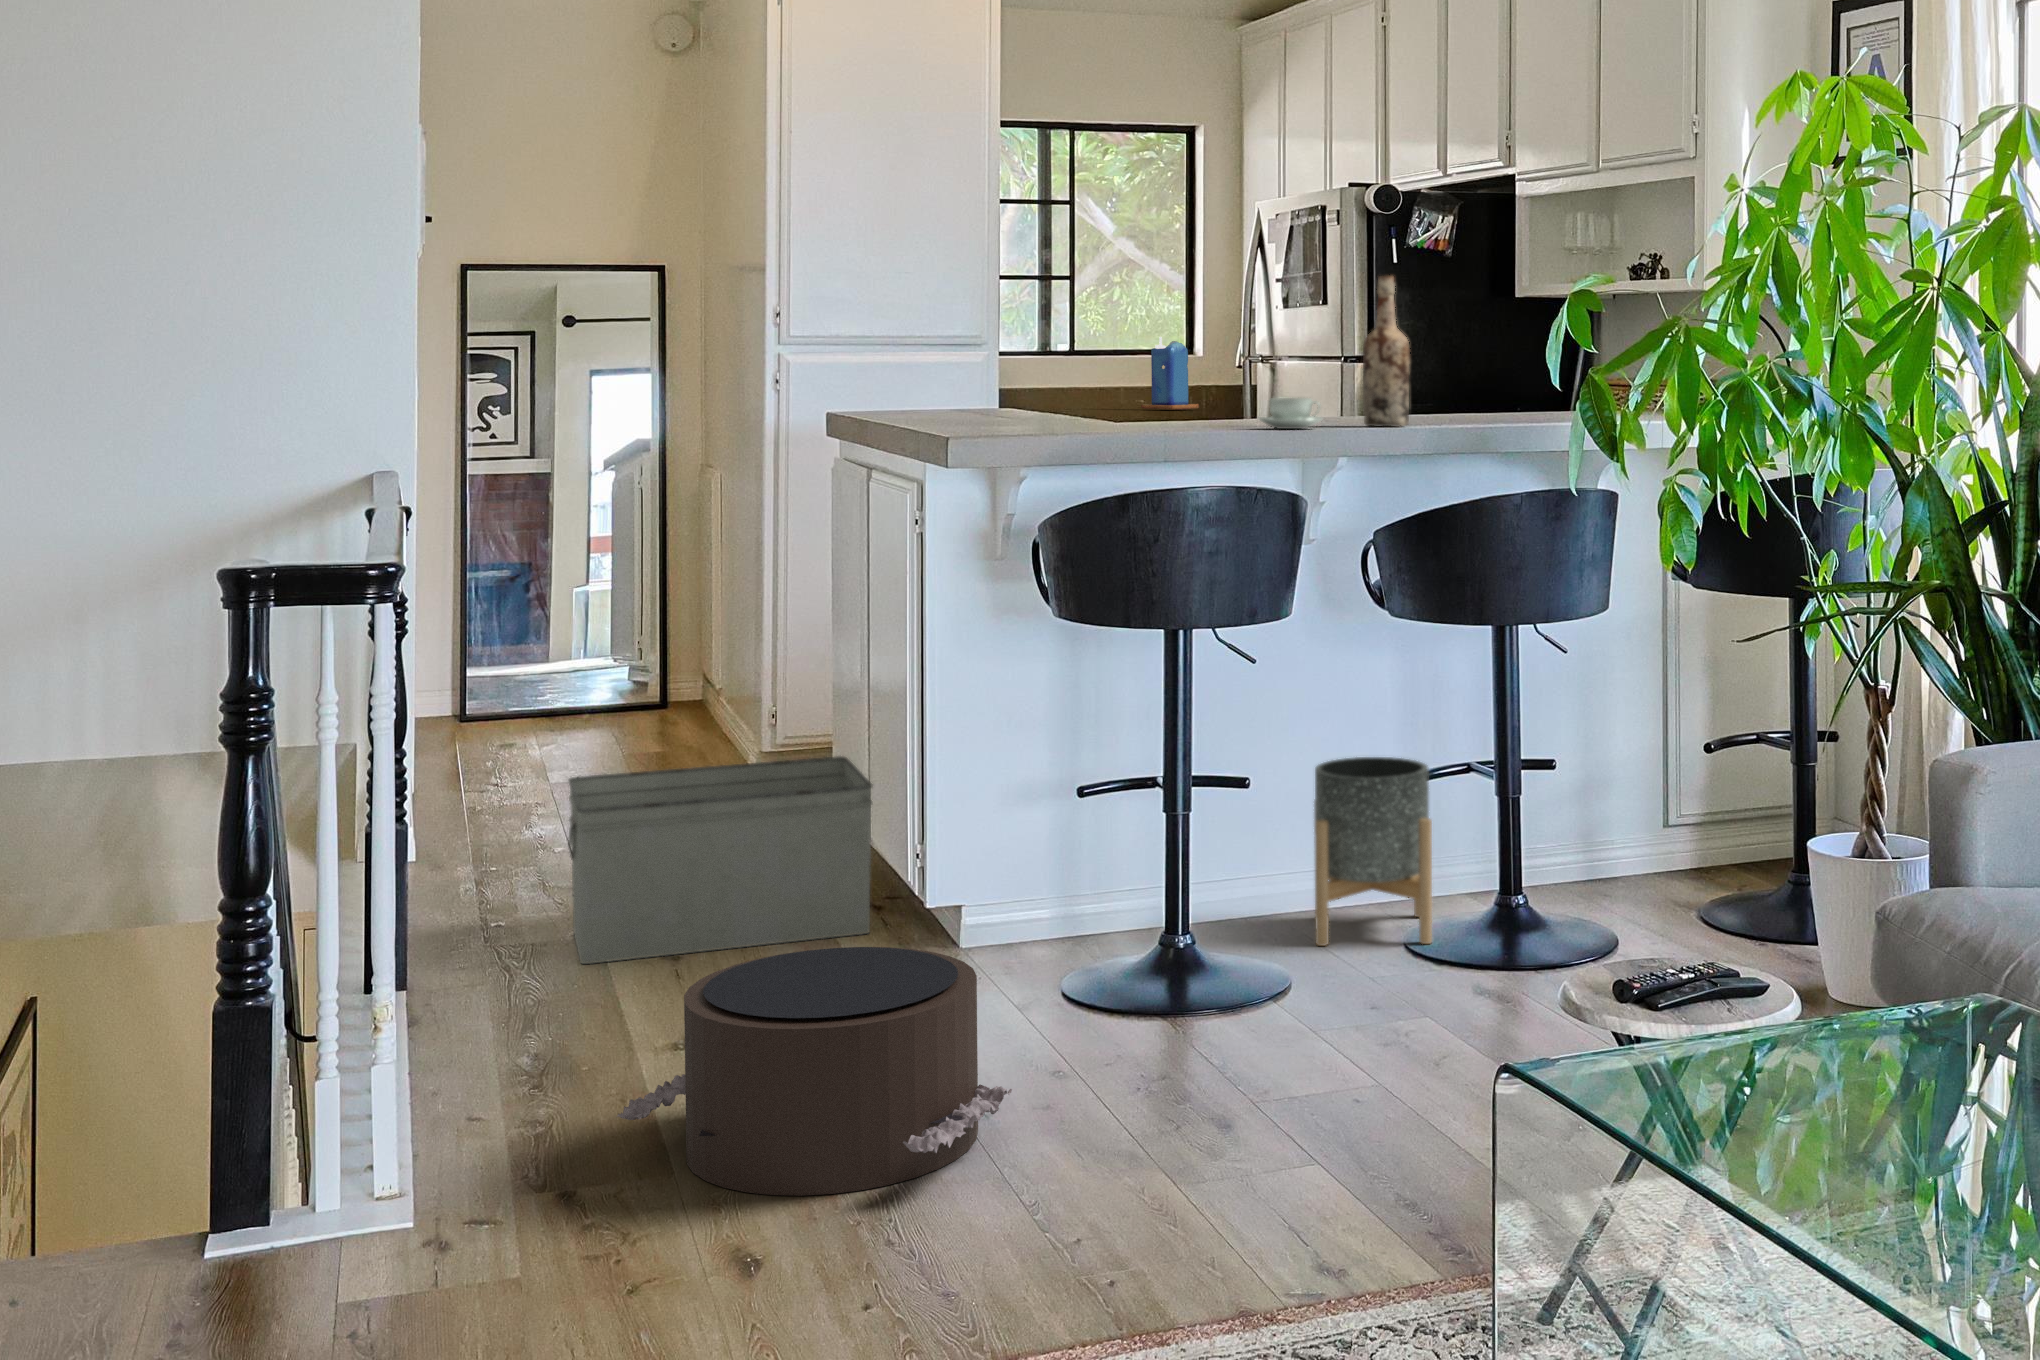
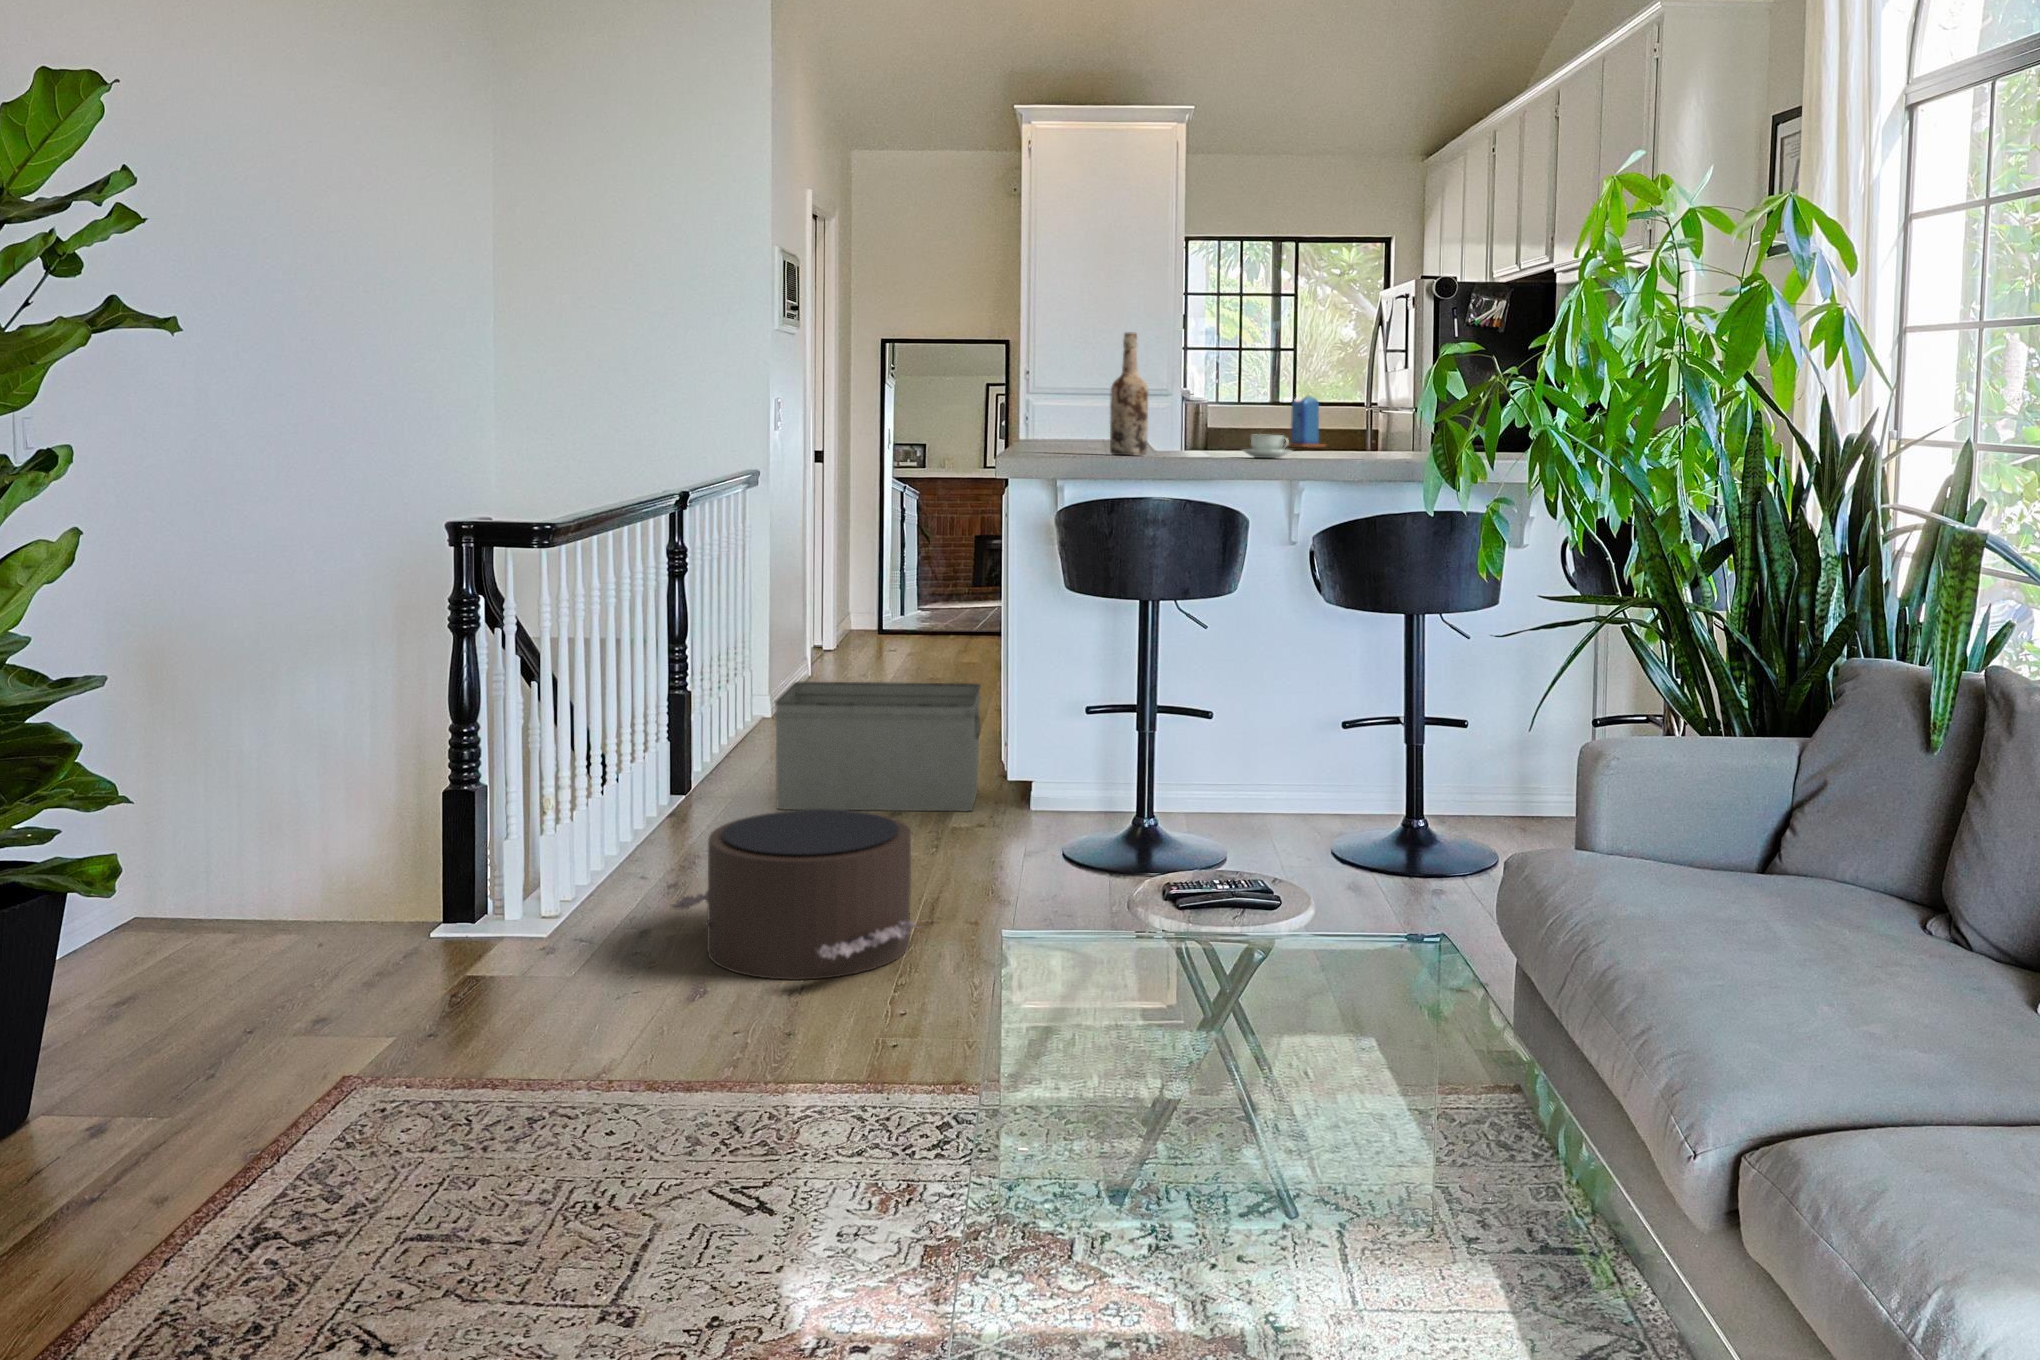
wine bottle: present [1363,276,1410,427] -> present [1110,332,1149,455]
planter: present [1314,757,1432,946] -> none [1268,716,1375,868]

